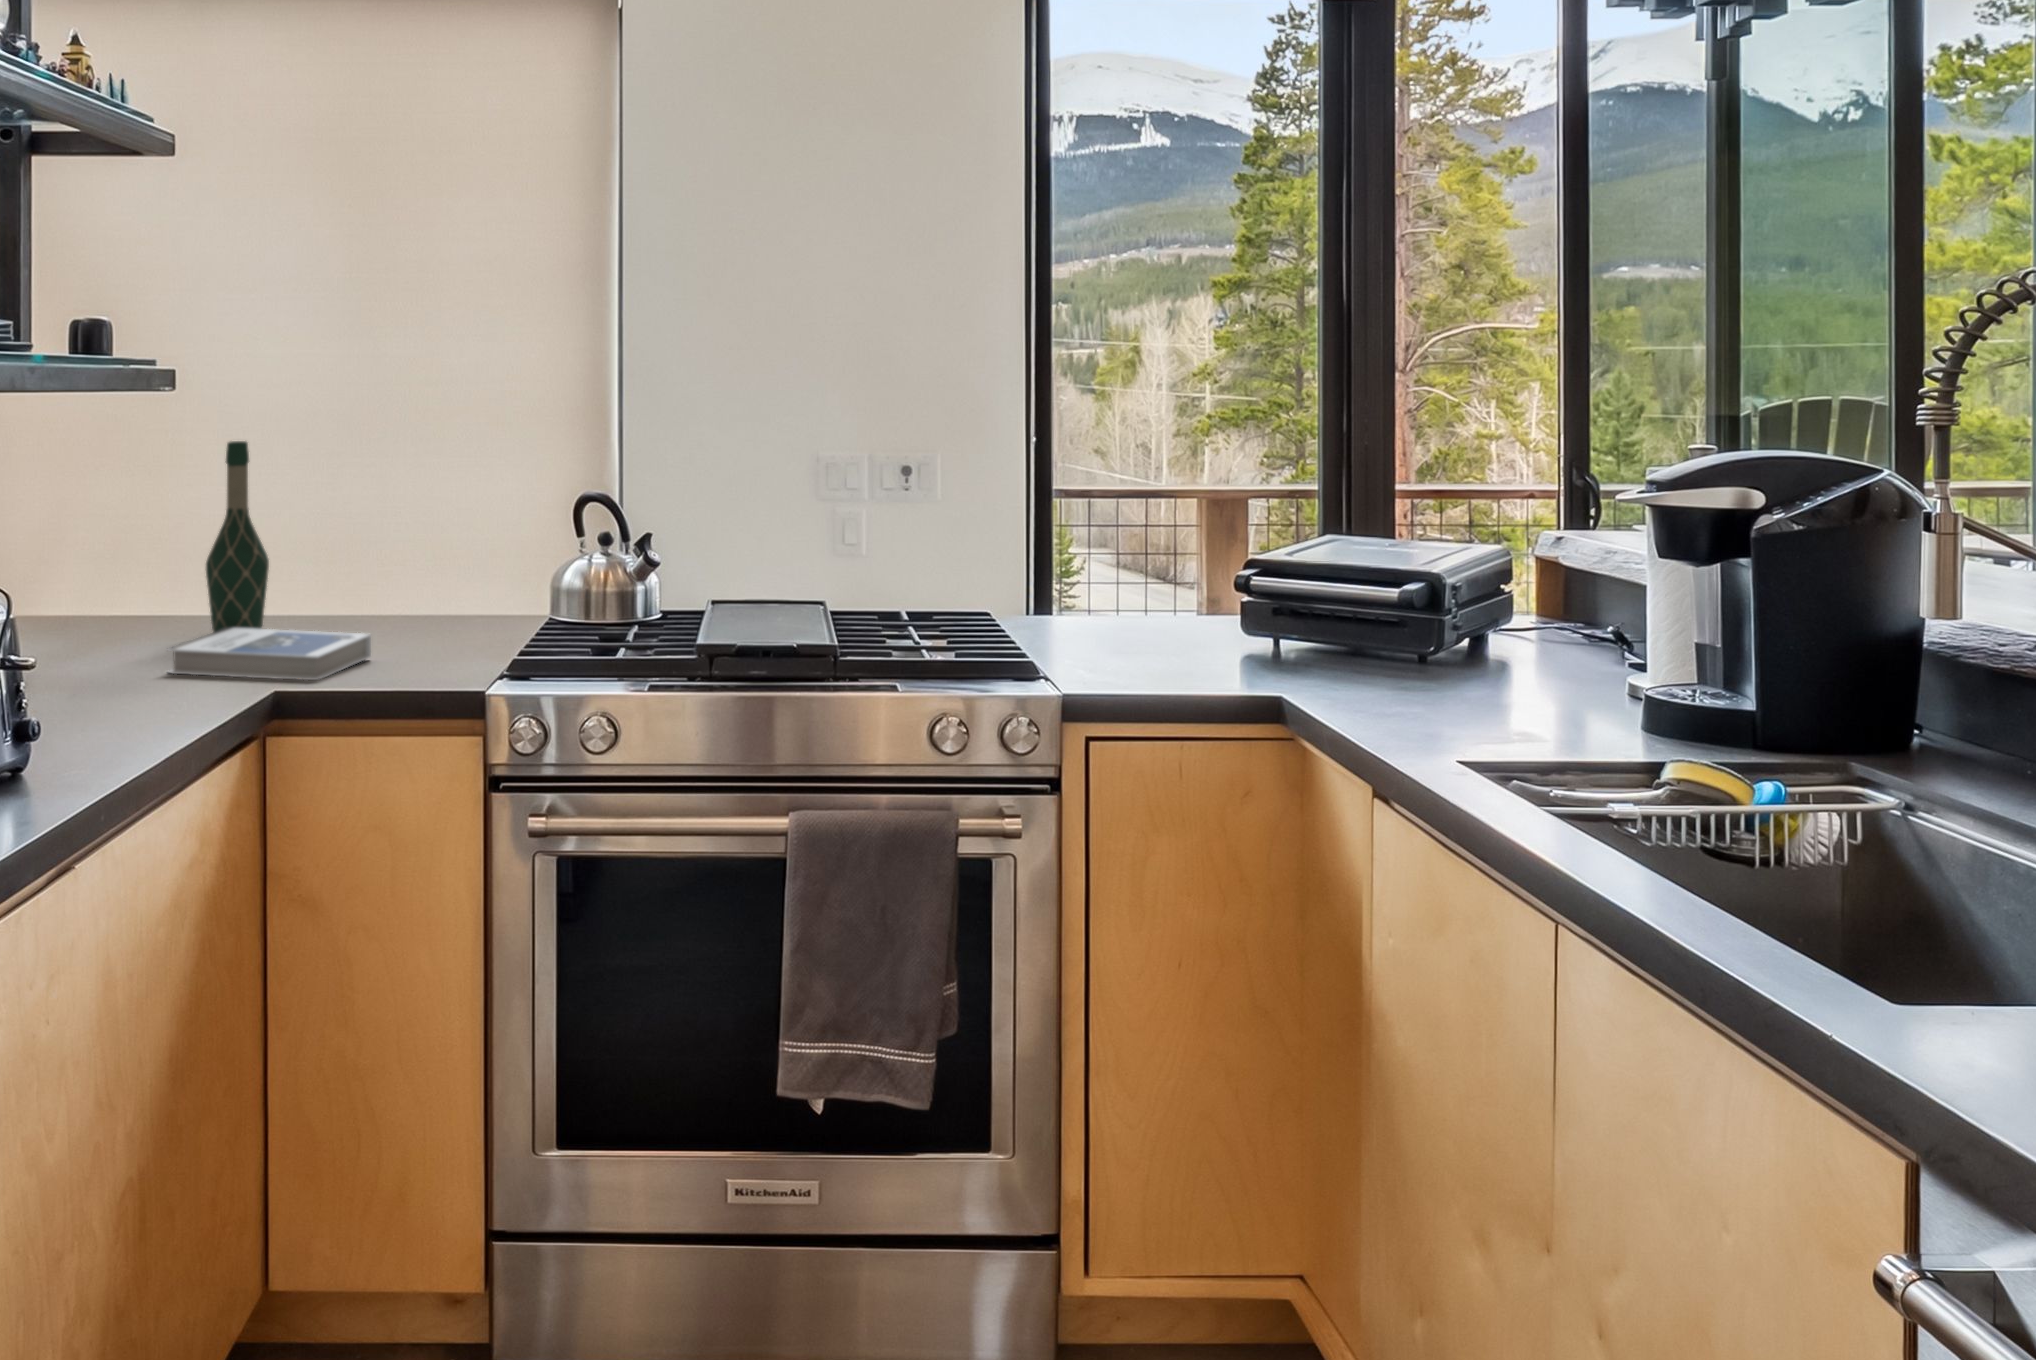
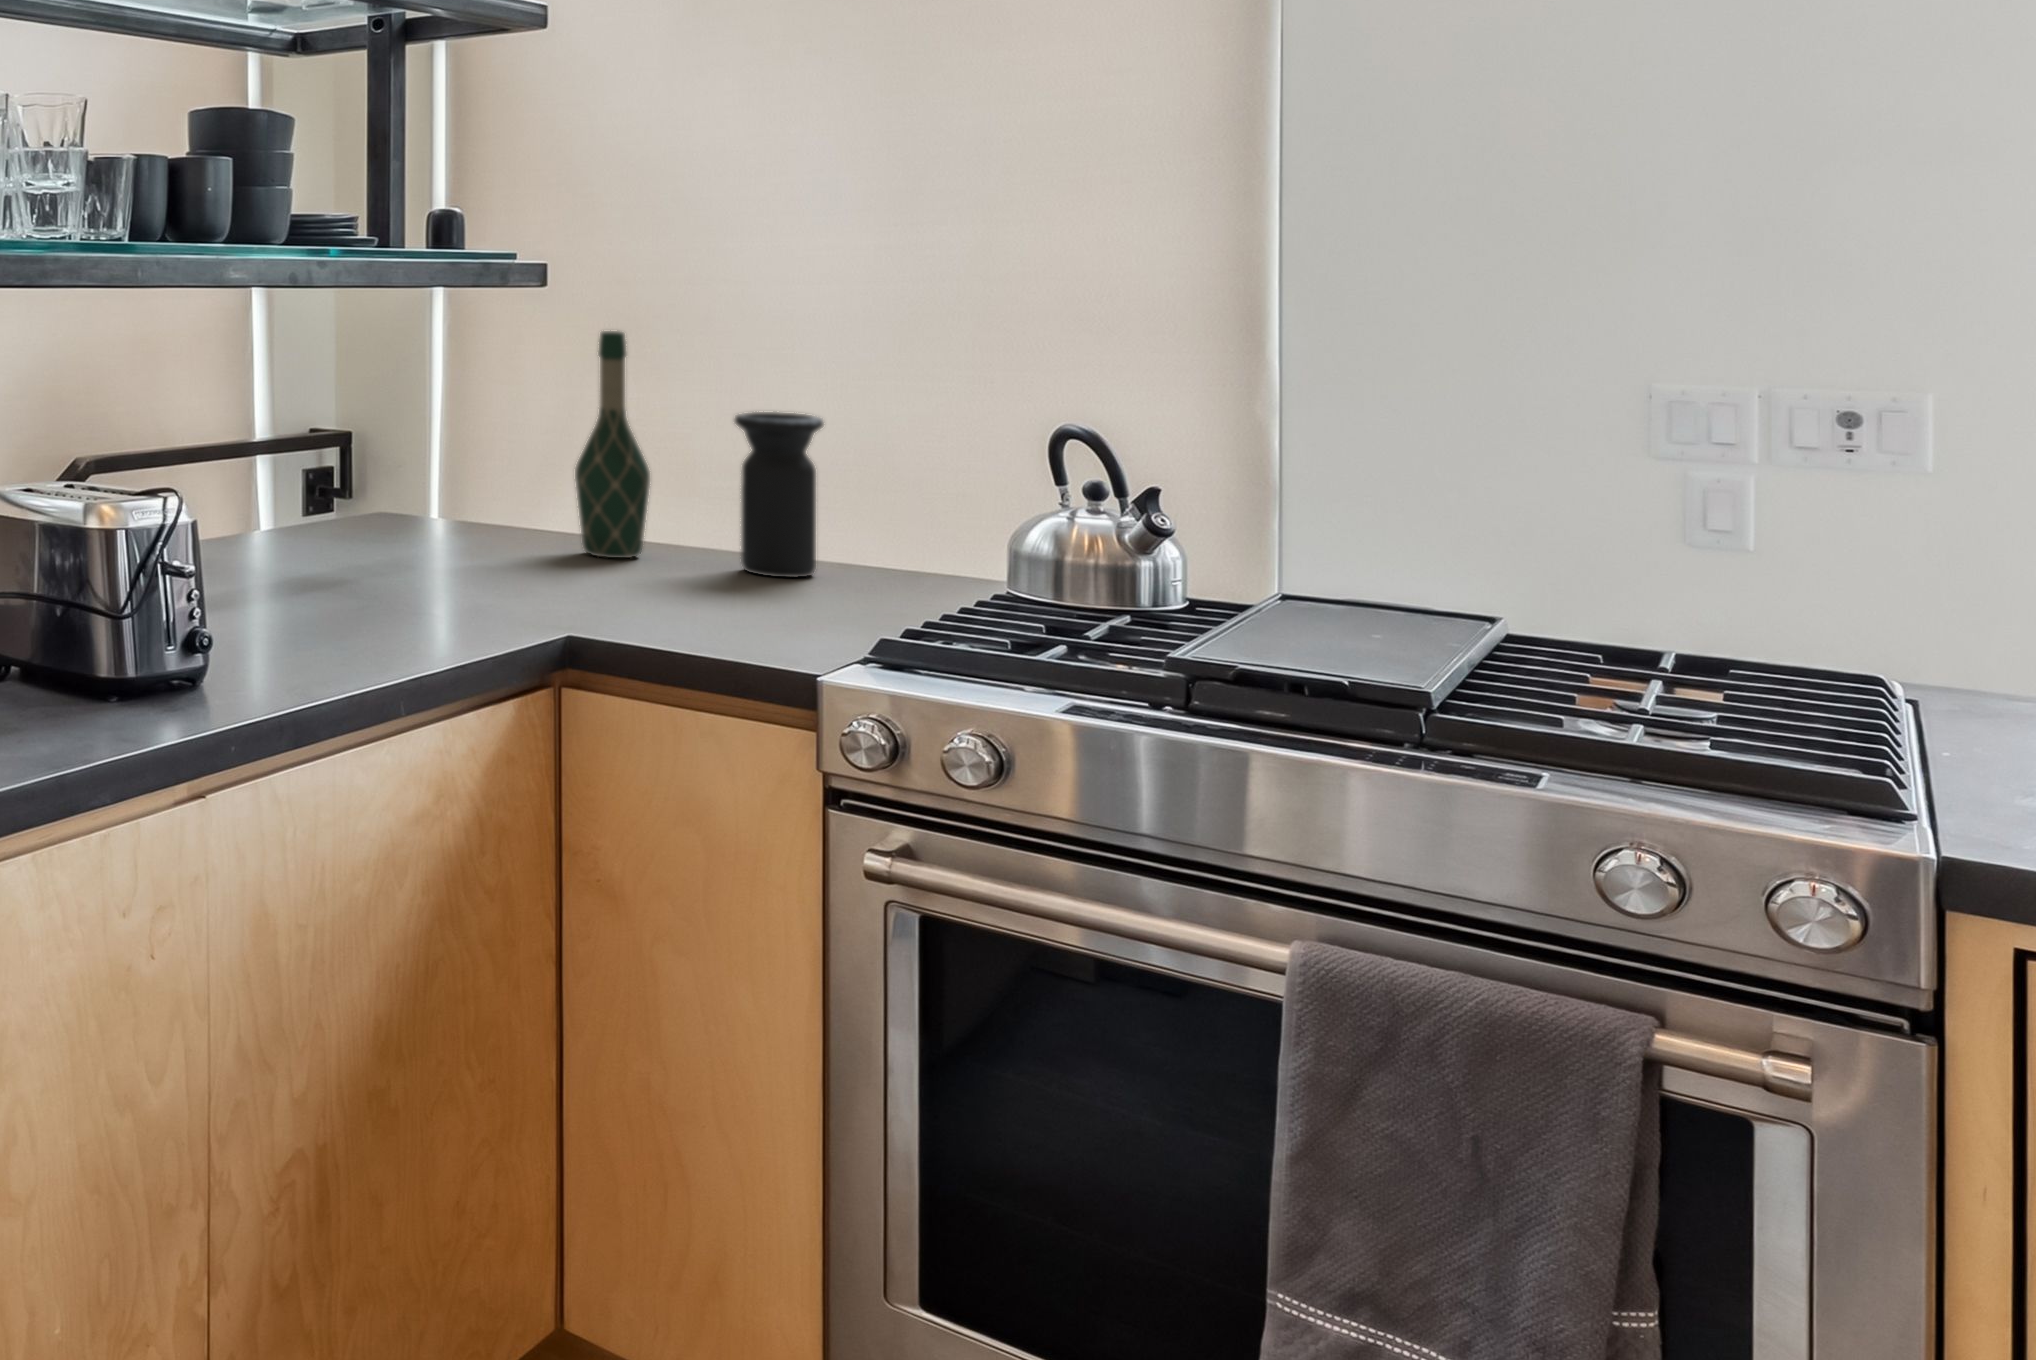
vase: none [340,500,408,634] -> present [735,412,823,577]
hardback book: present [168,628,371,680] -> none [474,543,726,619]

